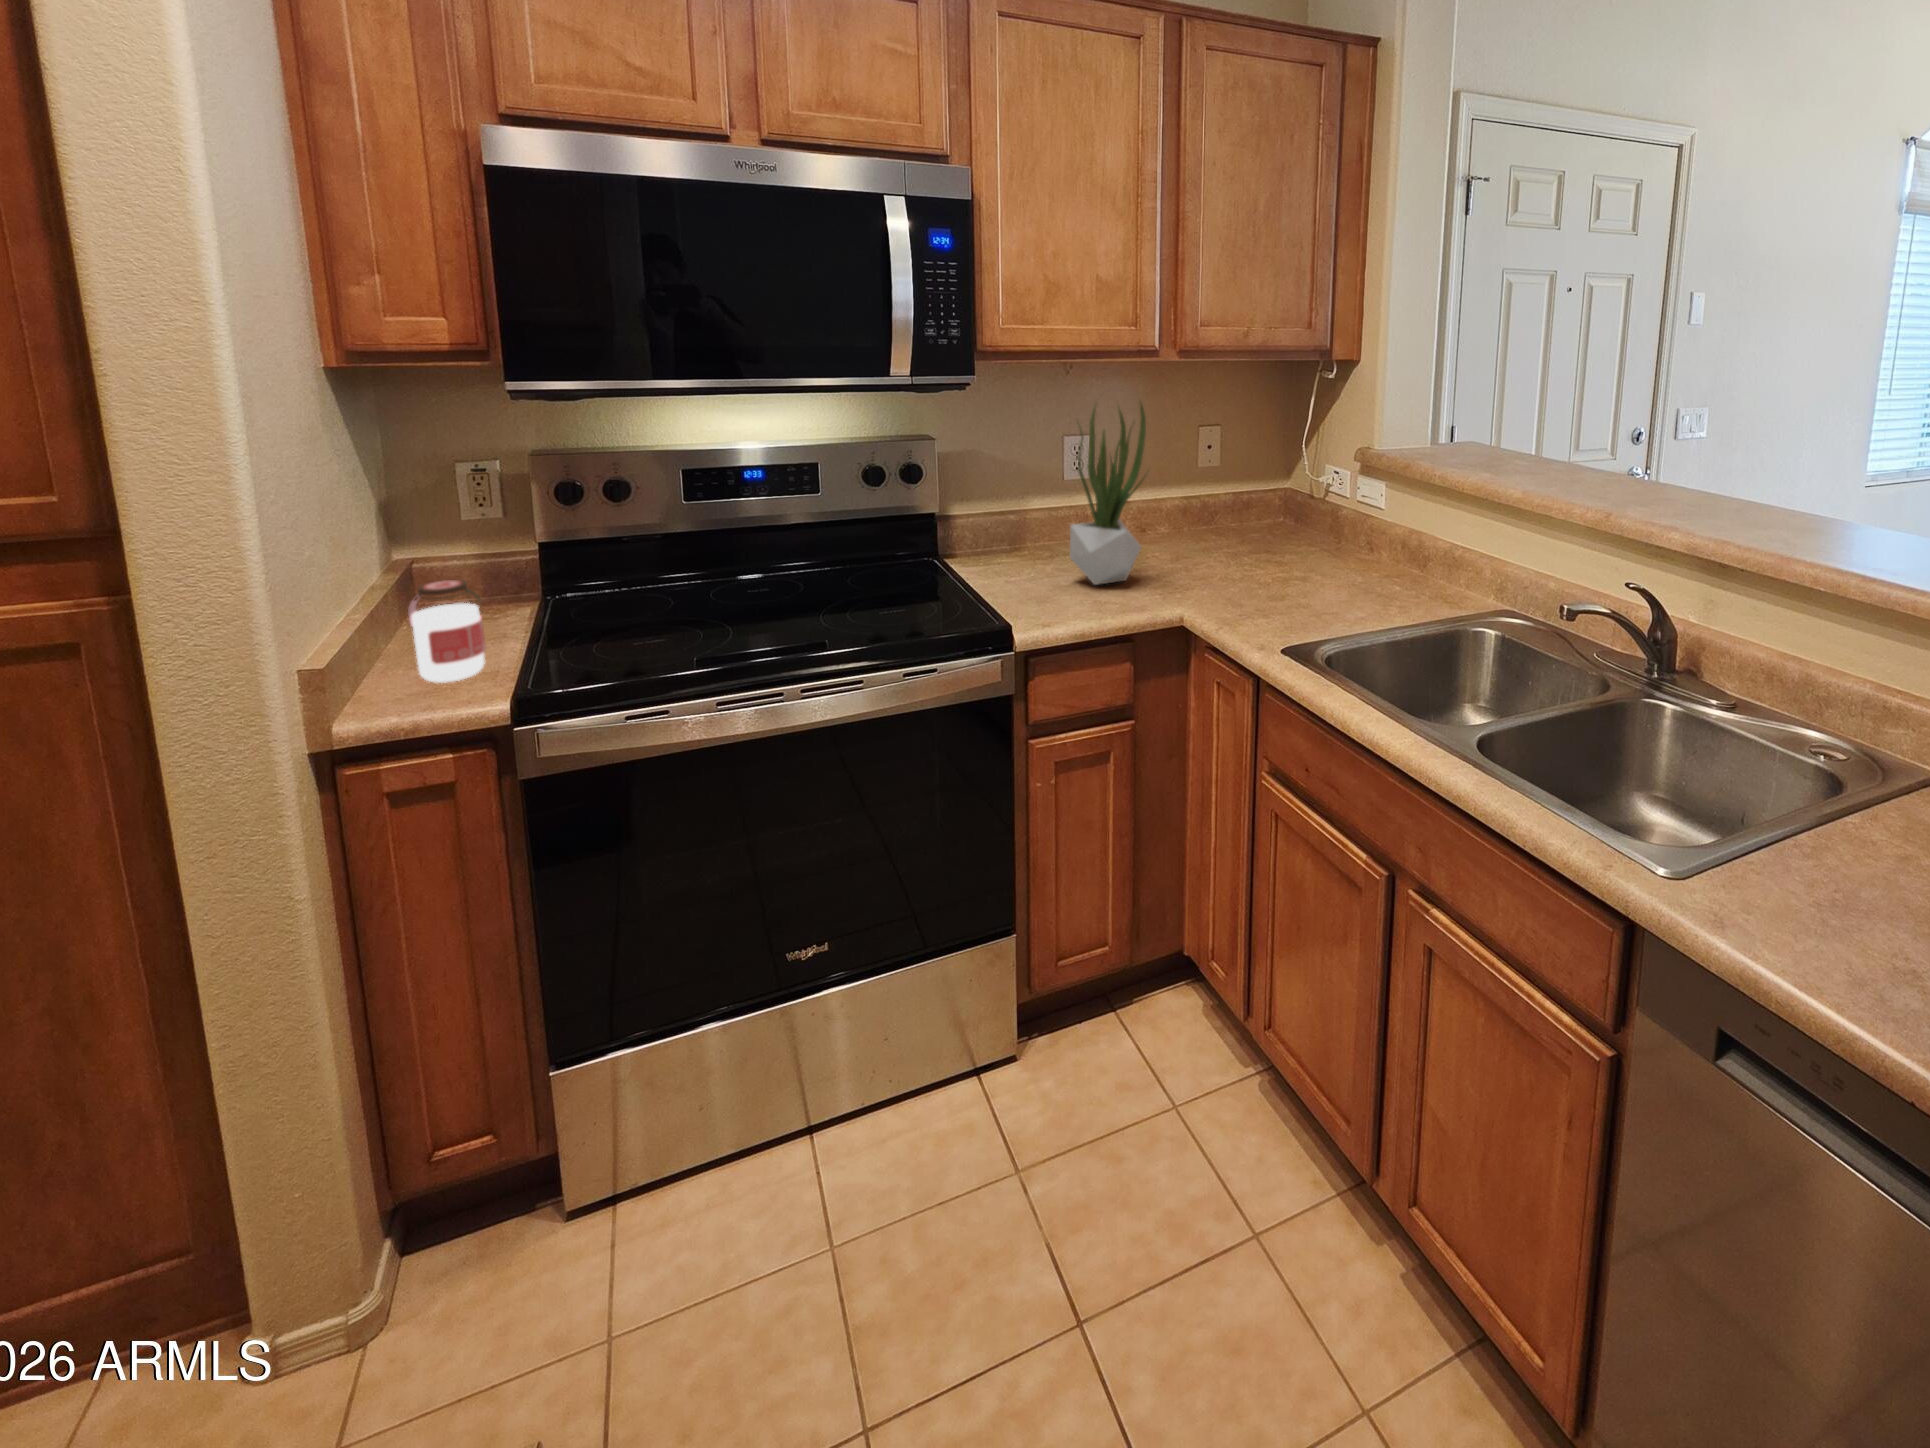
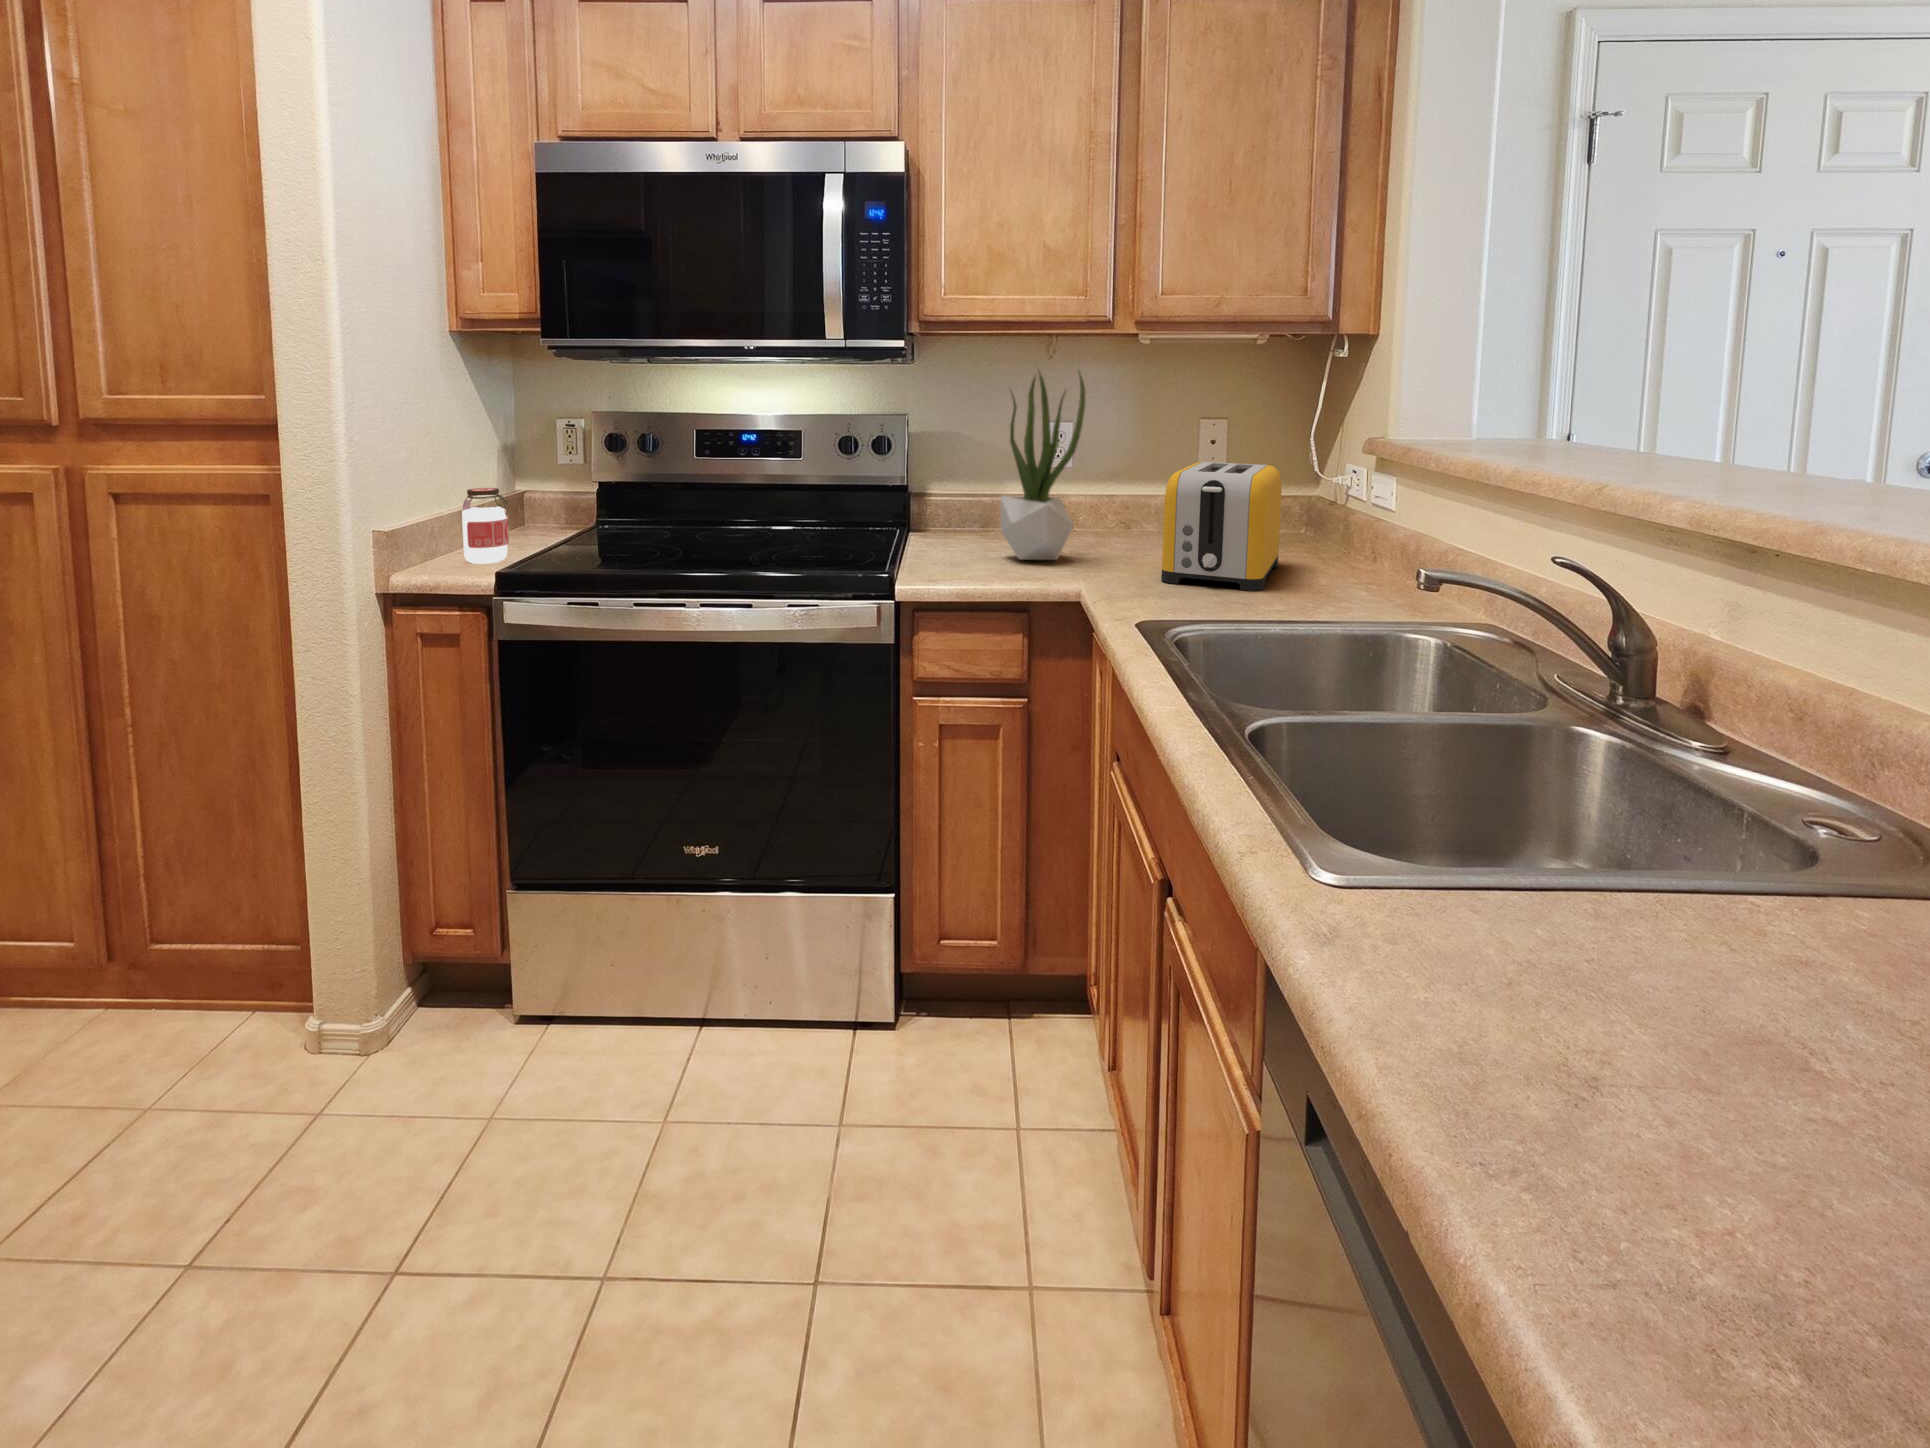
toaster: none [1229,479,1327,597] -> present [1161,462,1281,591]

